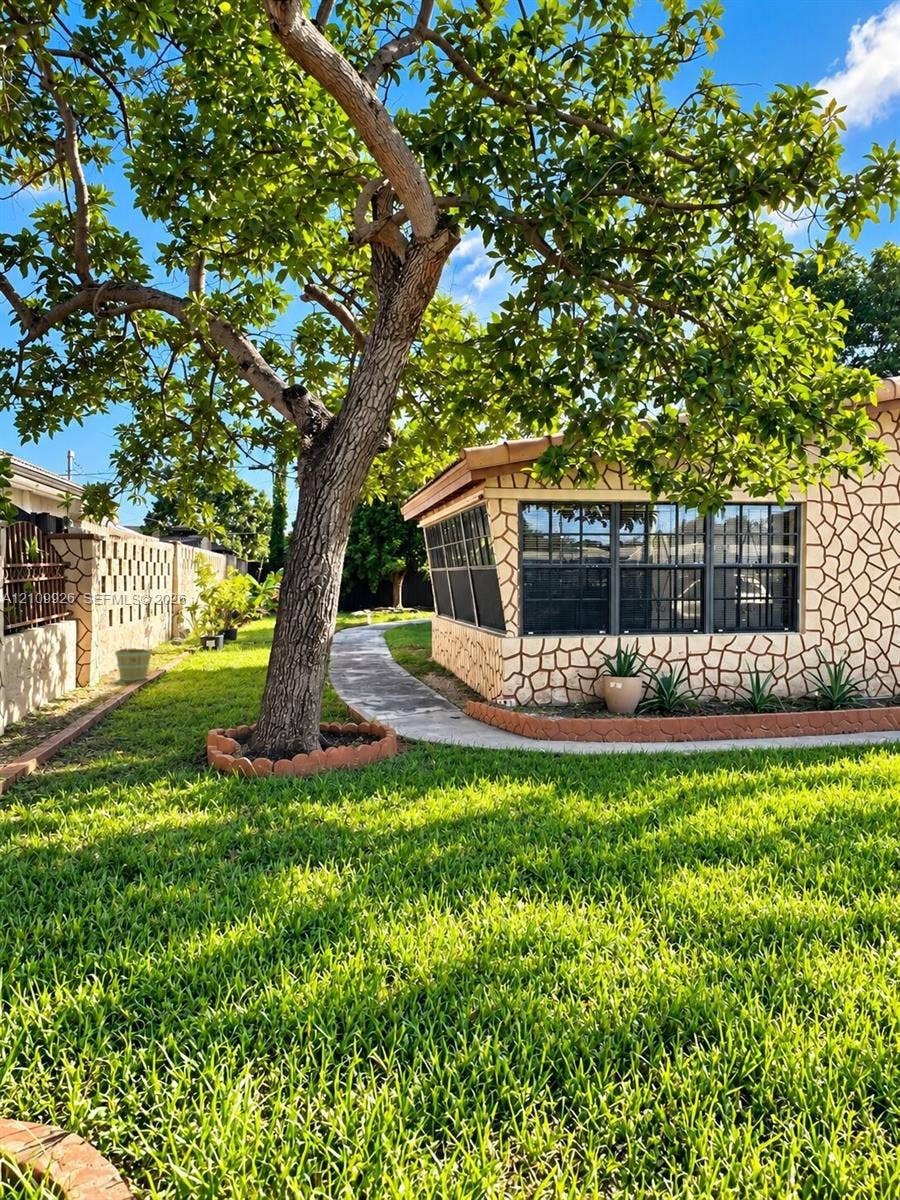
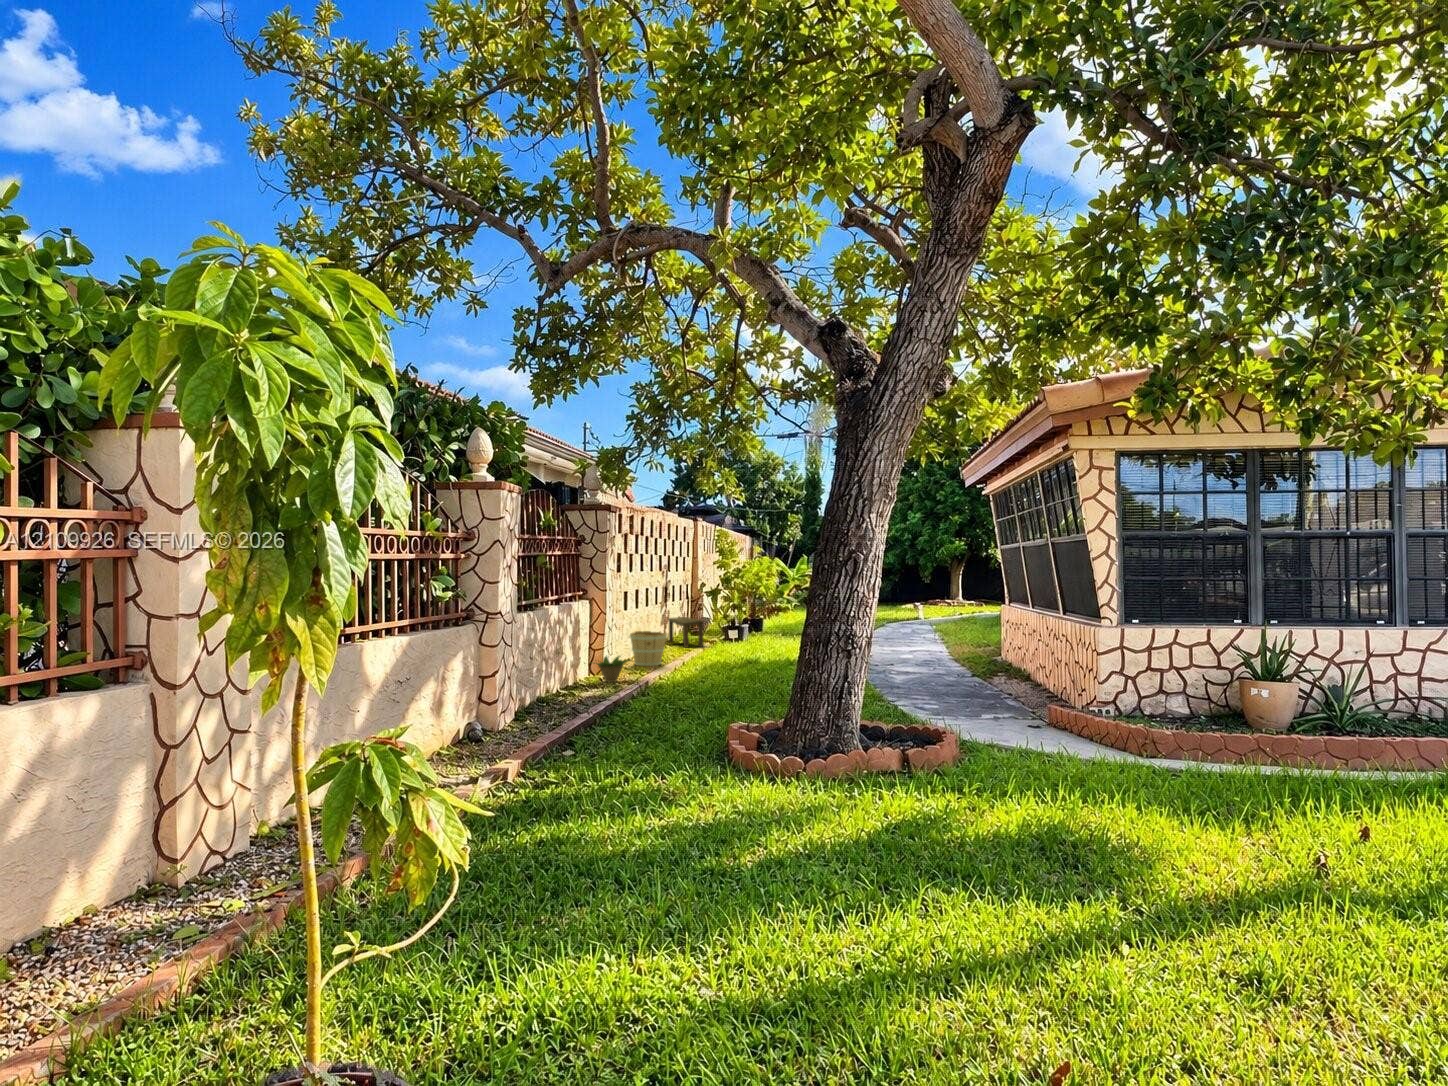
bench: none [154,634,188,663] -> present [668,617,704,648]
decorative plant: none [73,671,118,696] -> present [596,656,630,682]

